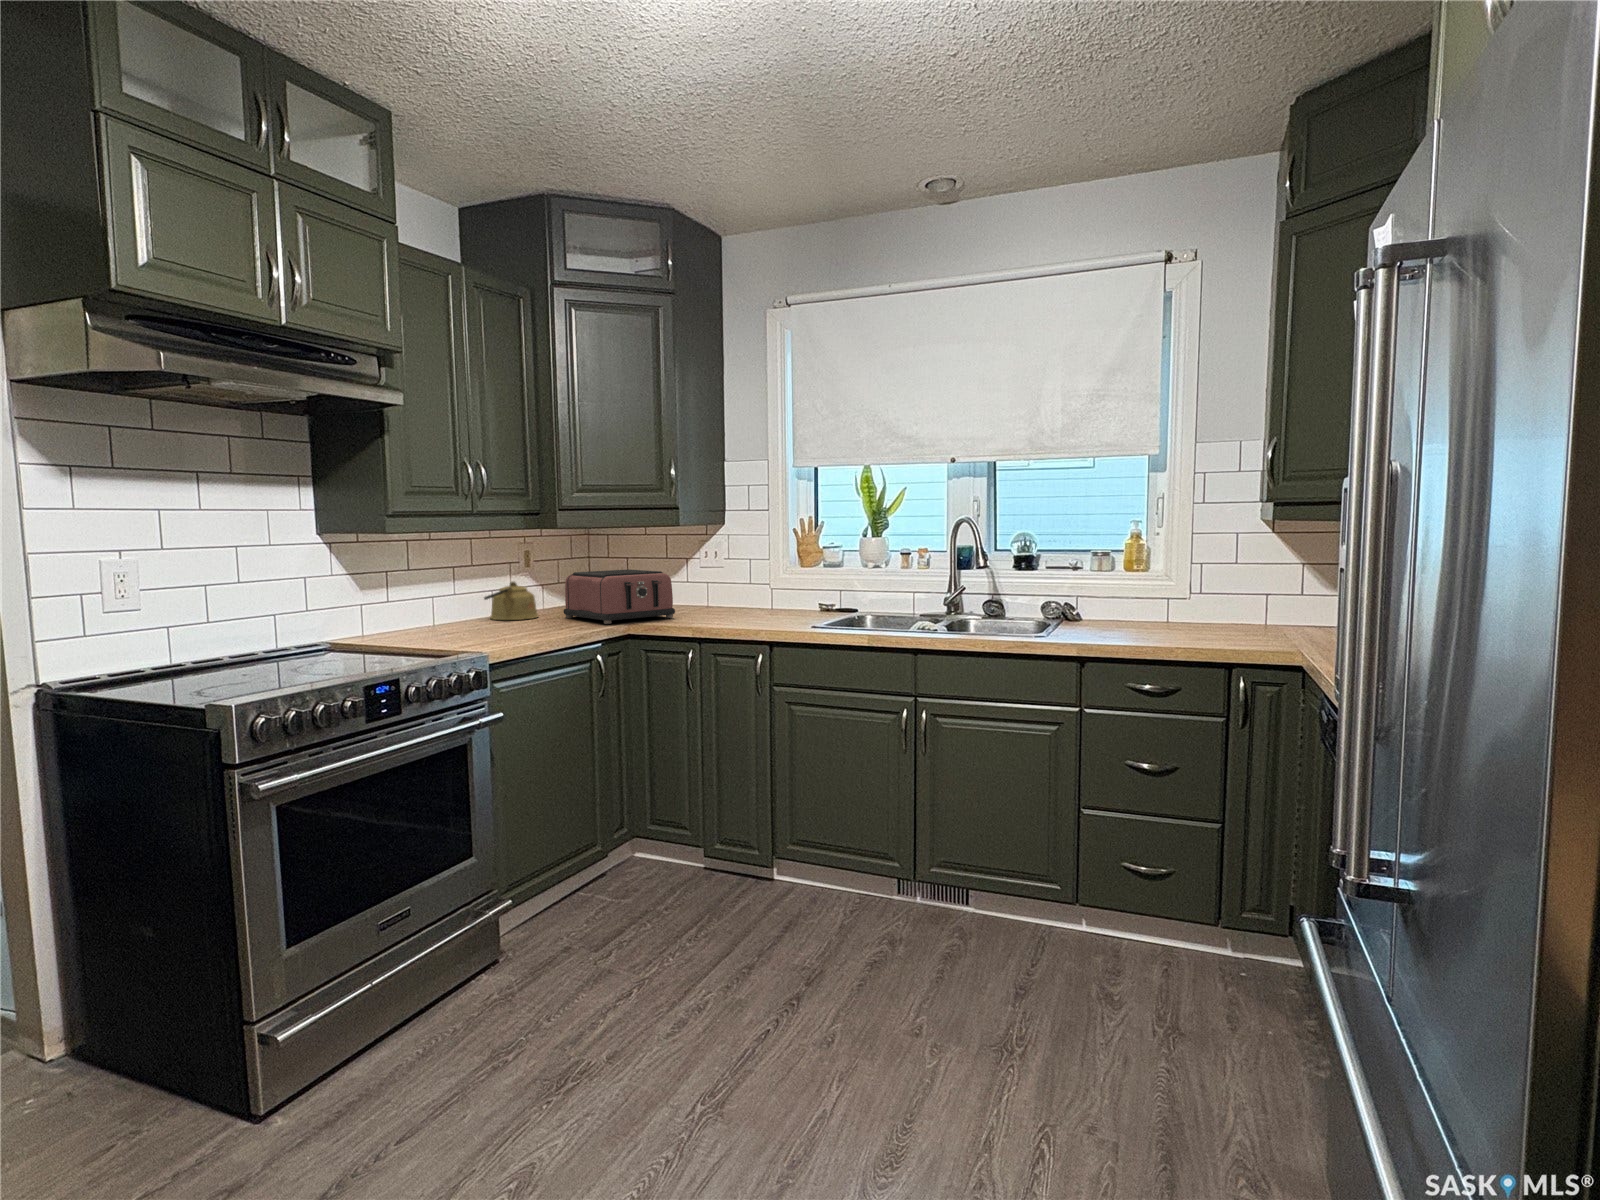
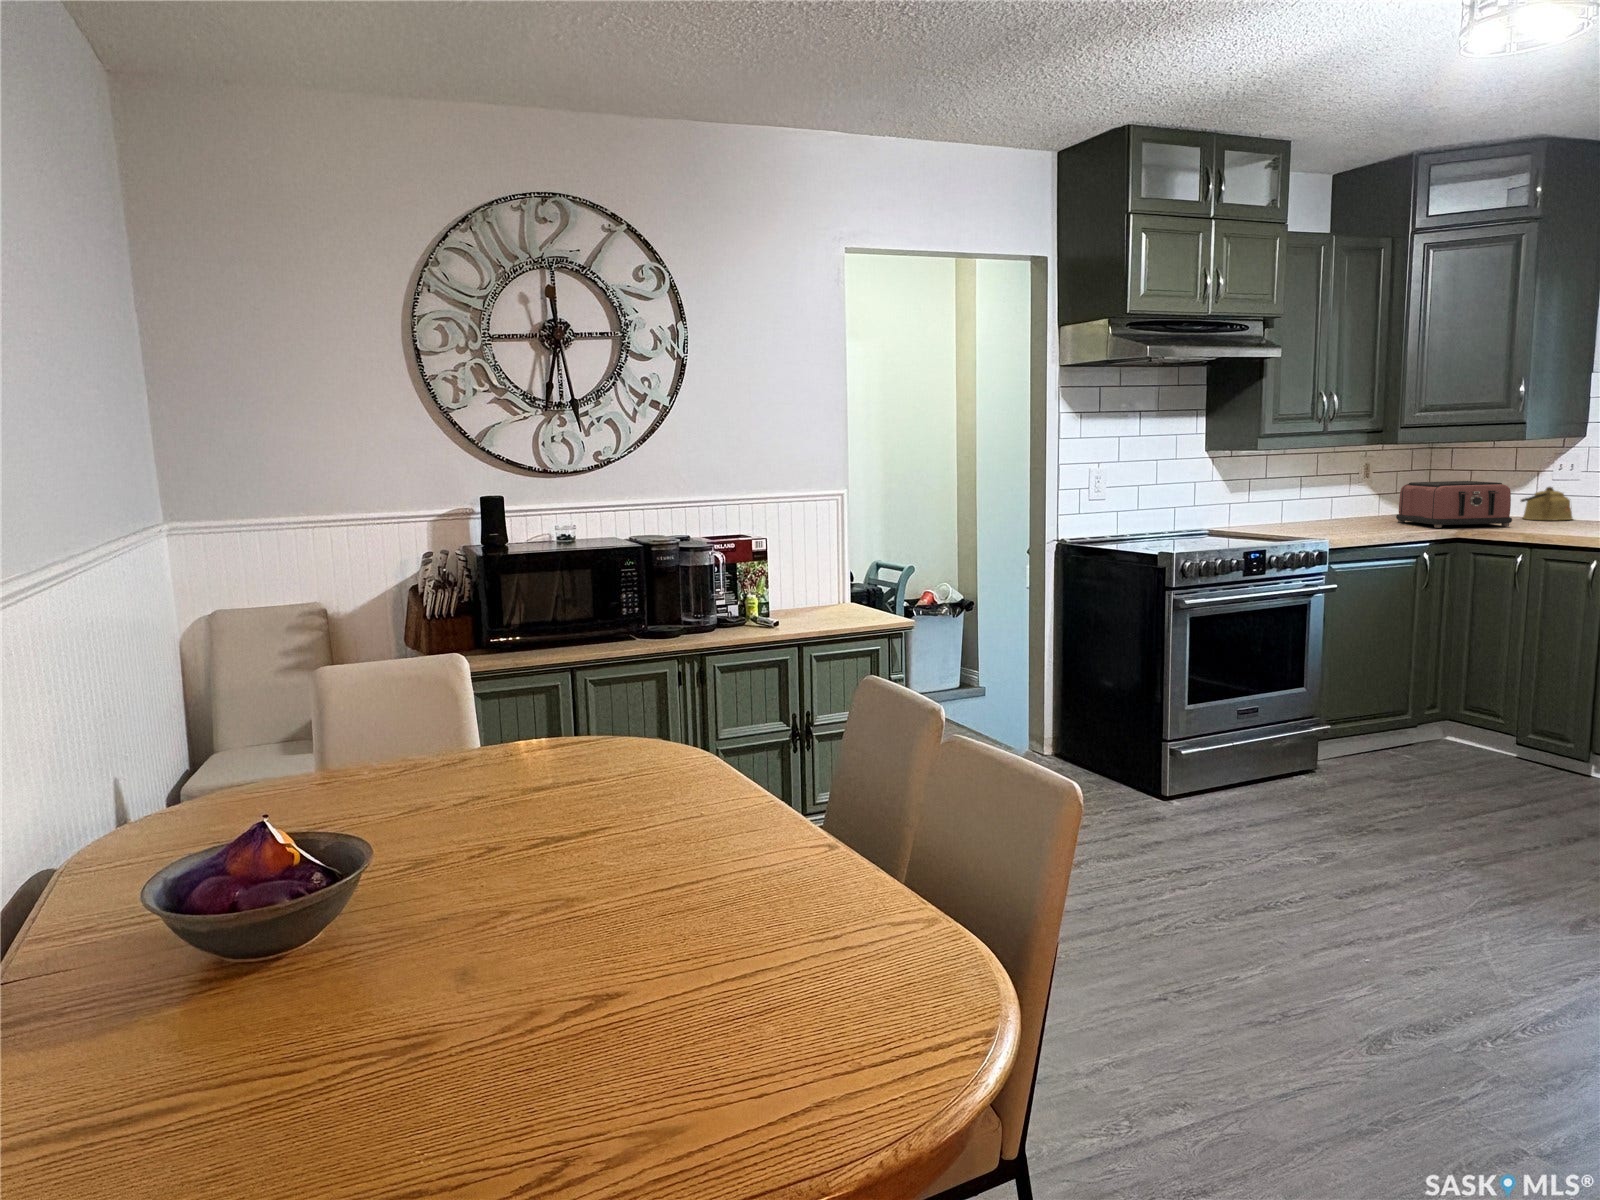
kettle: present [484,582,538,620] -> present [1521,487,1573,520]

